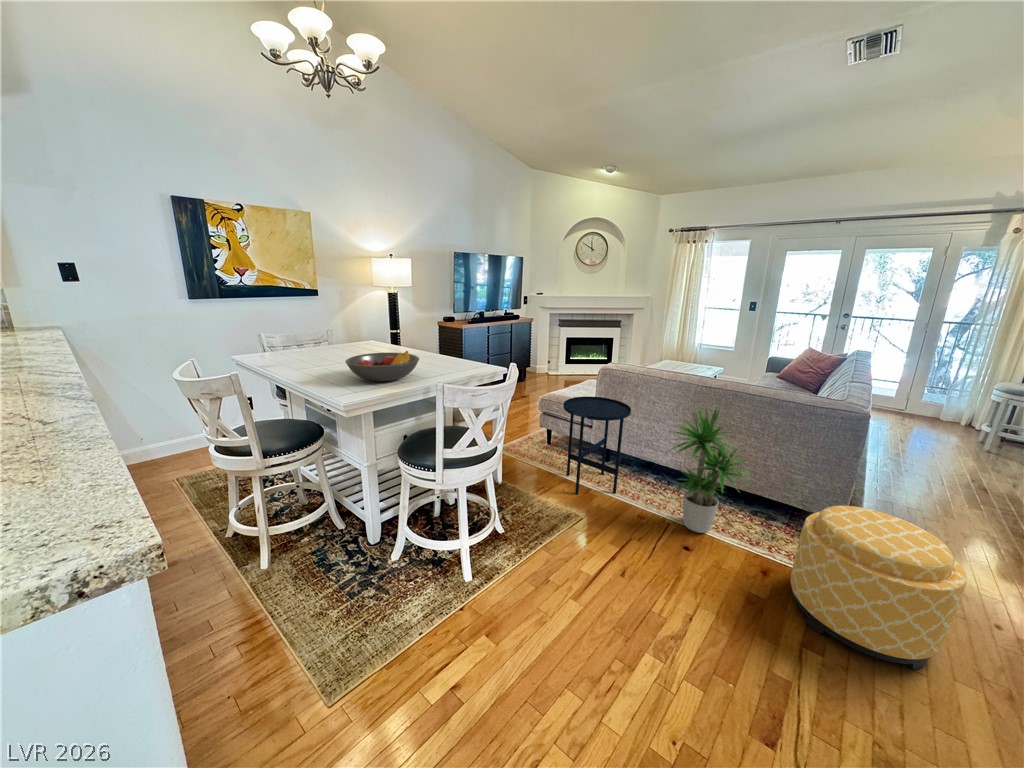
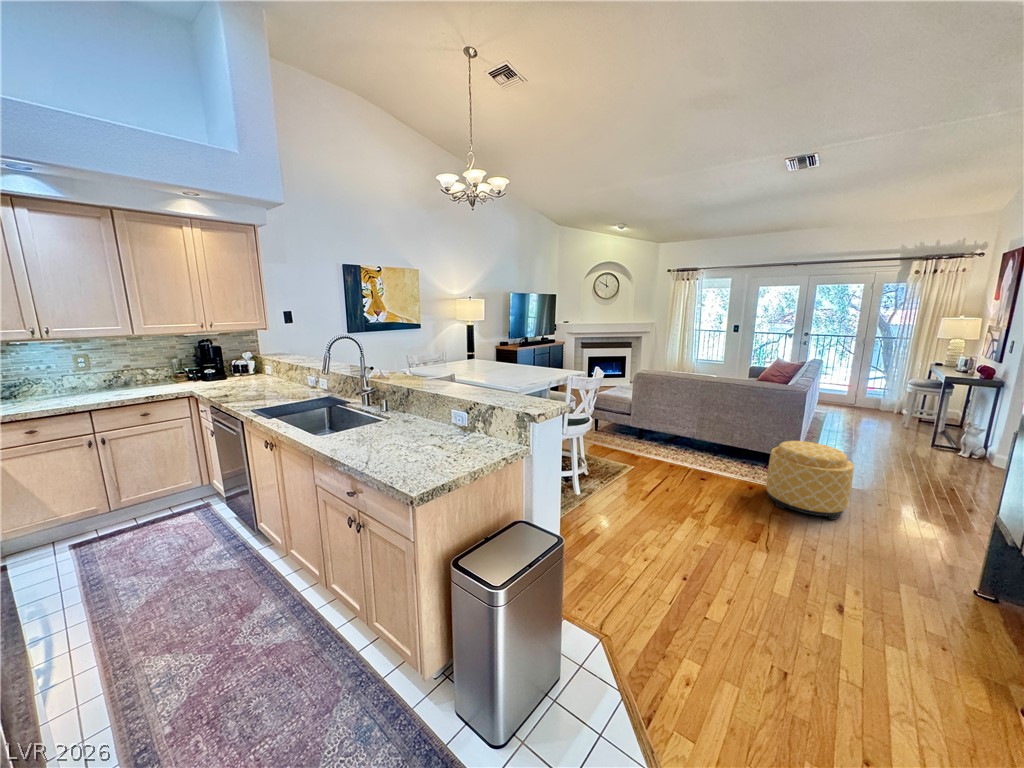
fruit bowl: present [345,351,419,382] -> none [494,360,536,378]
side table: present [563,396,631,494] -> none [614,392,660,456]
potted plant: present [670,407,750,533] -> none [685,389,743,472]

